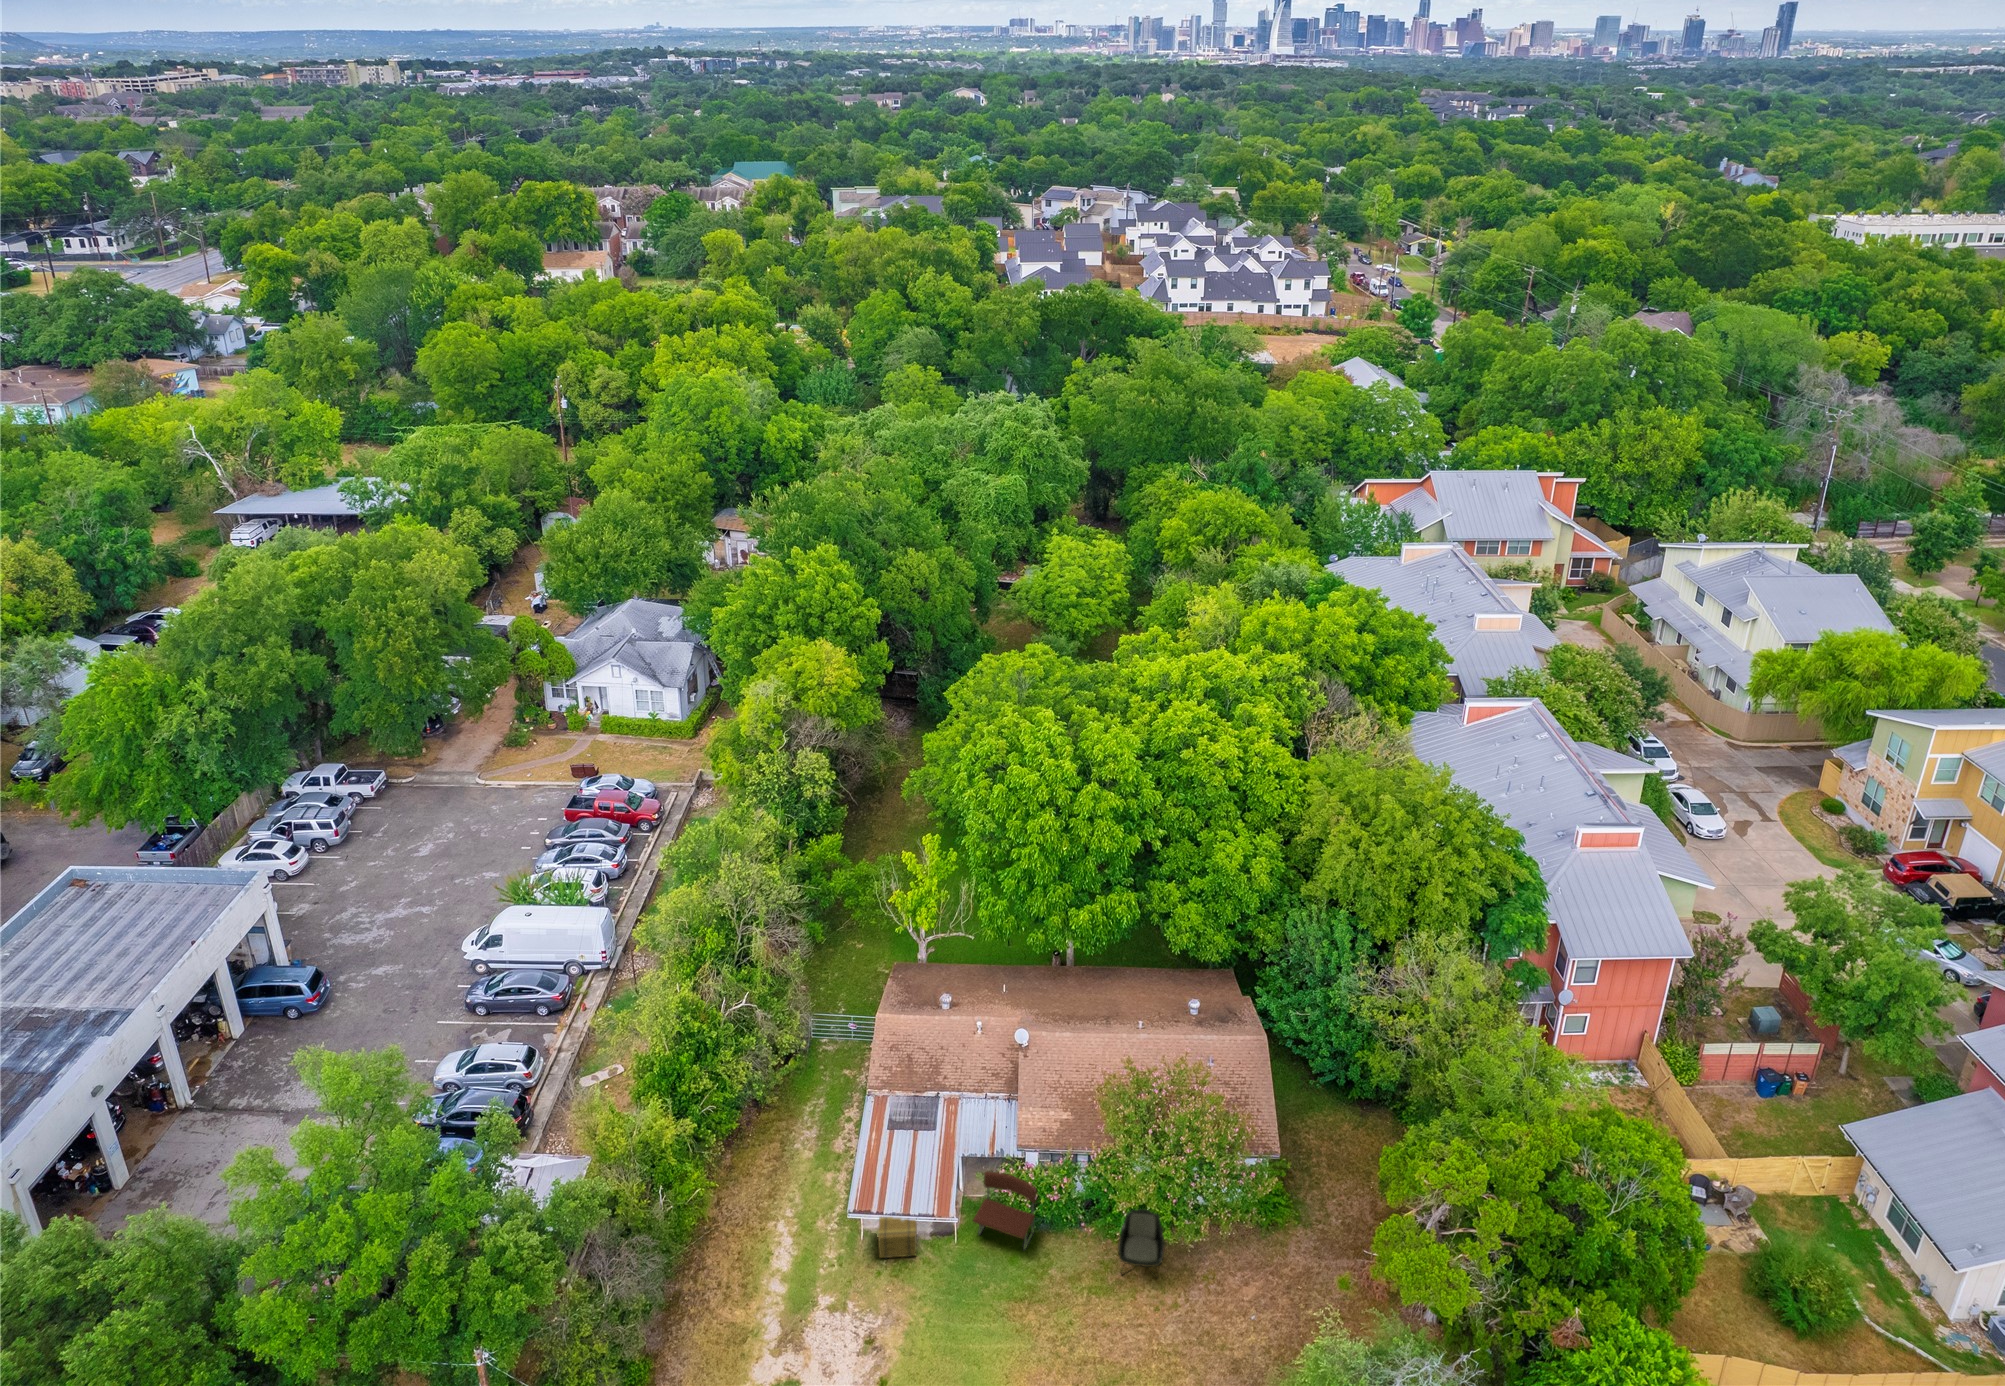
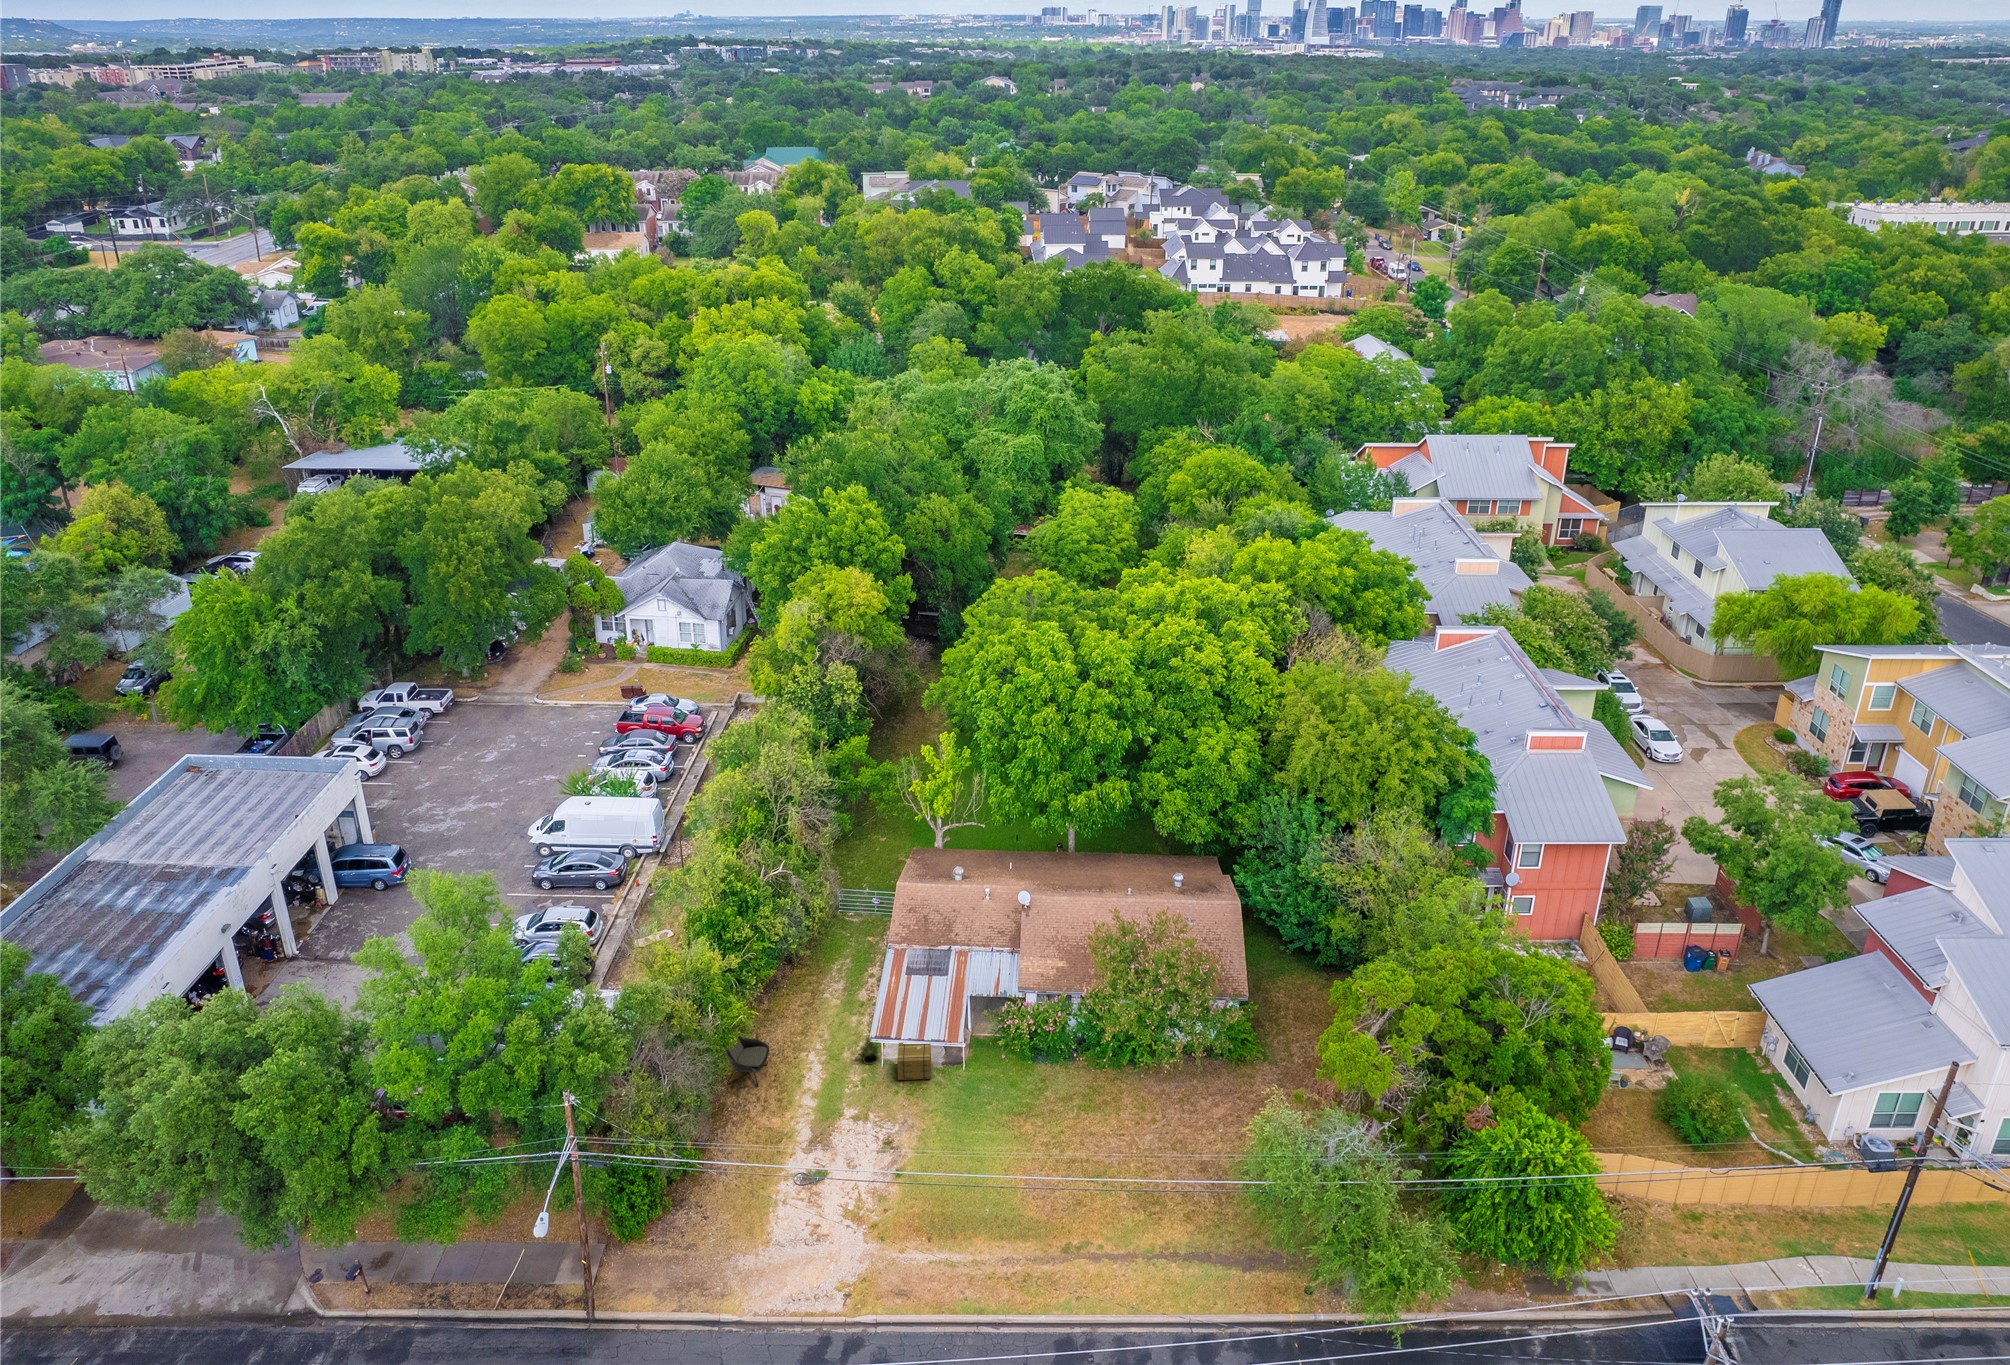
bench: present [973,1172,1037,1250] -> none [980,1009,1035,1077]
potted tree: none [834,1204,858,1238] -> present [861,1037,879,1065]
lounge chair: present [1118,1209,1165,1278] -> present [726,1036,769,1087]

